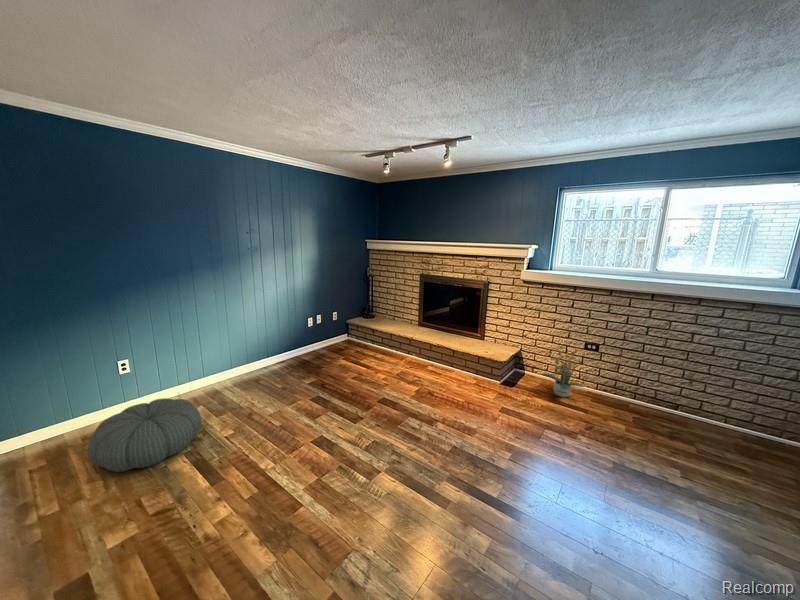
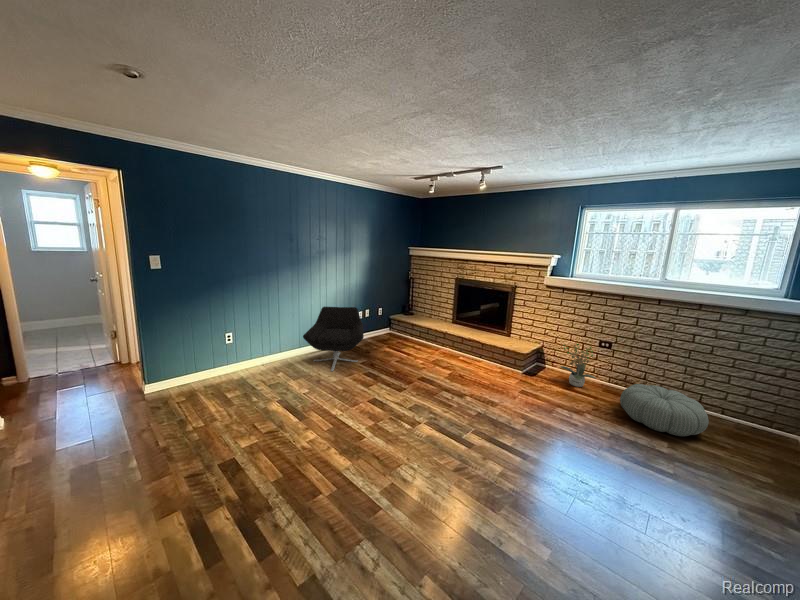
lounge chair: none [230,314,312,398] -> present [303,307,364,371]
pouf: present [88,398,201,472] -> present [620,384,709,436]

